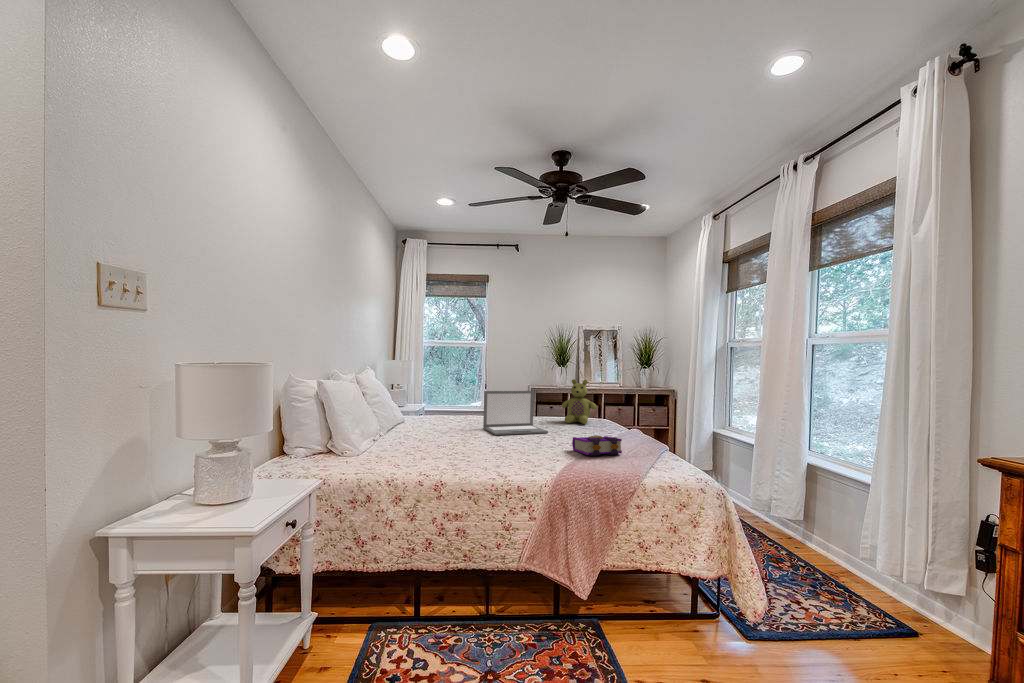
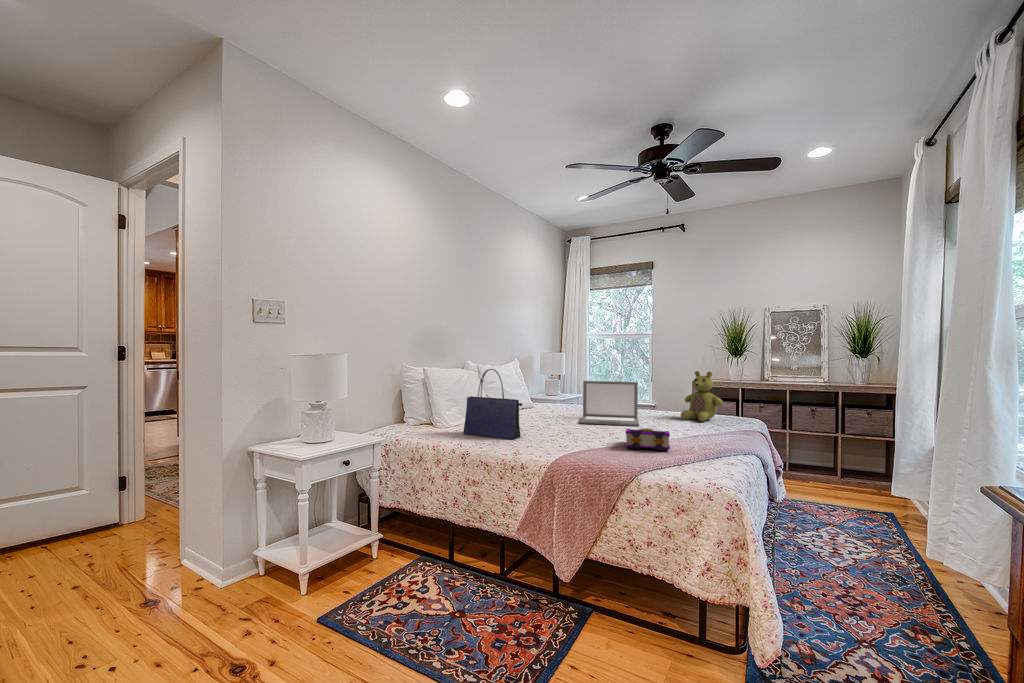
tote bag: none [402,382,478,460] -> present [463,369,522,439]

